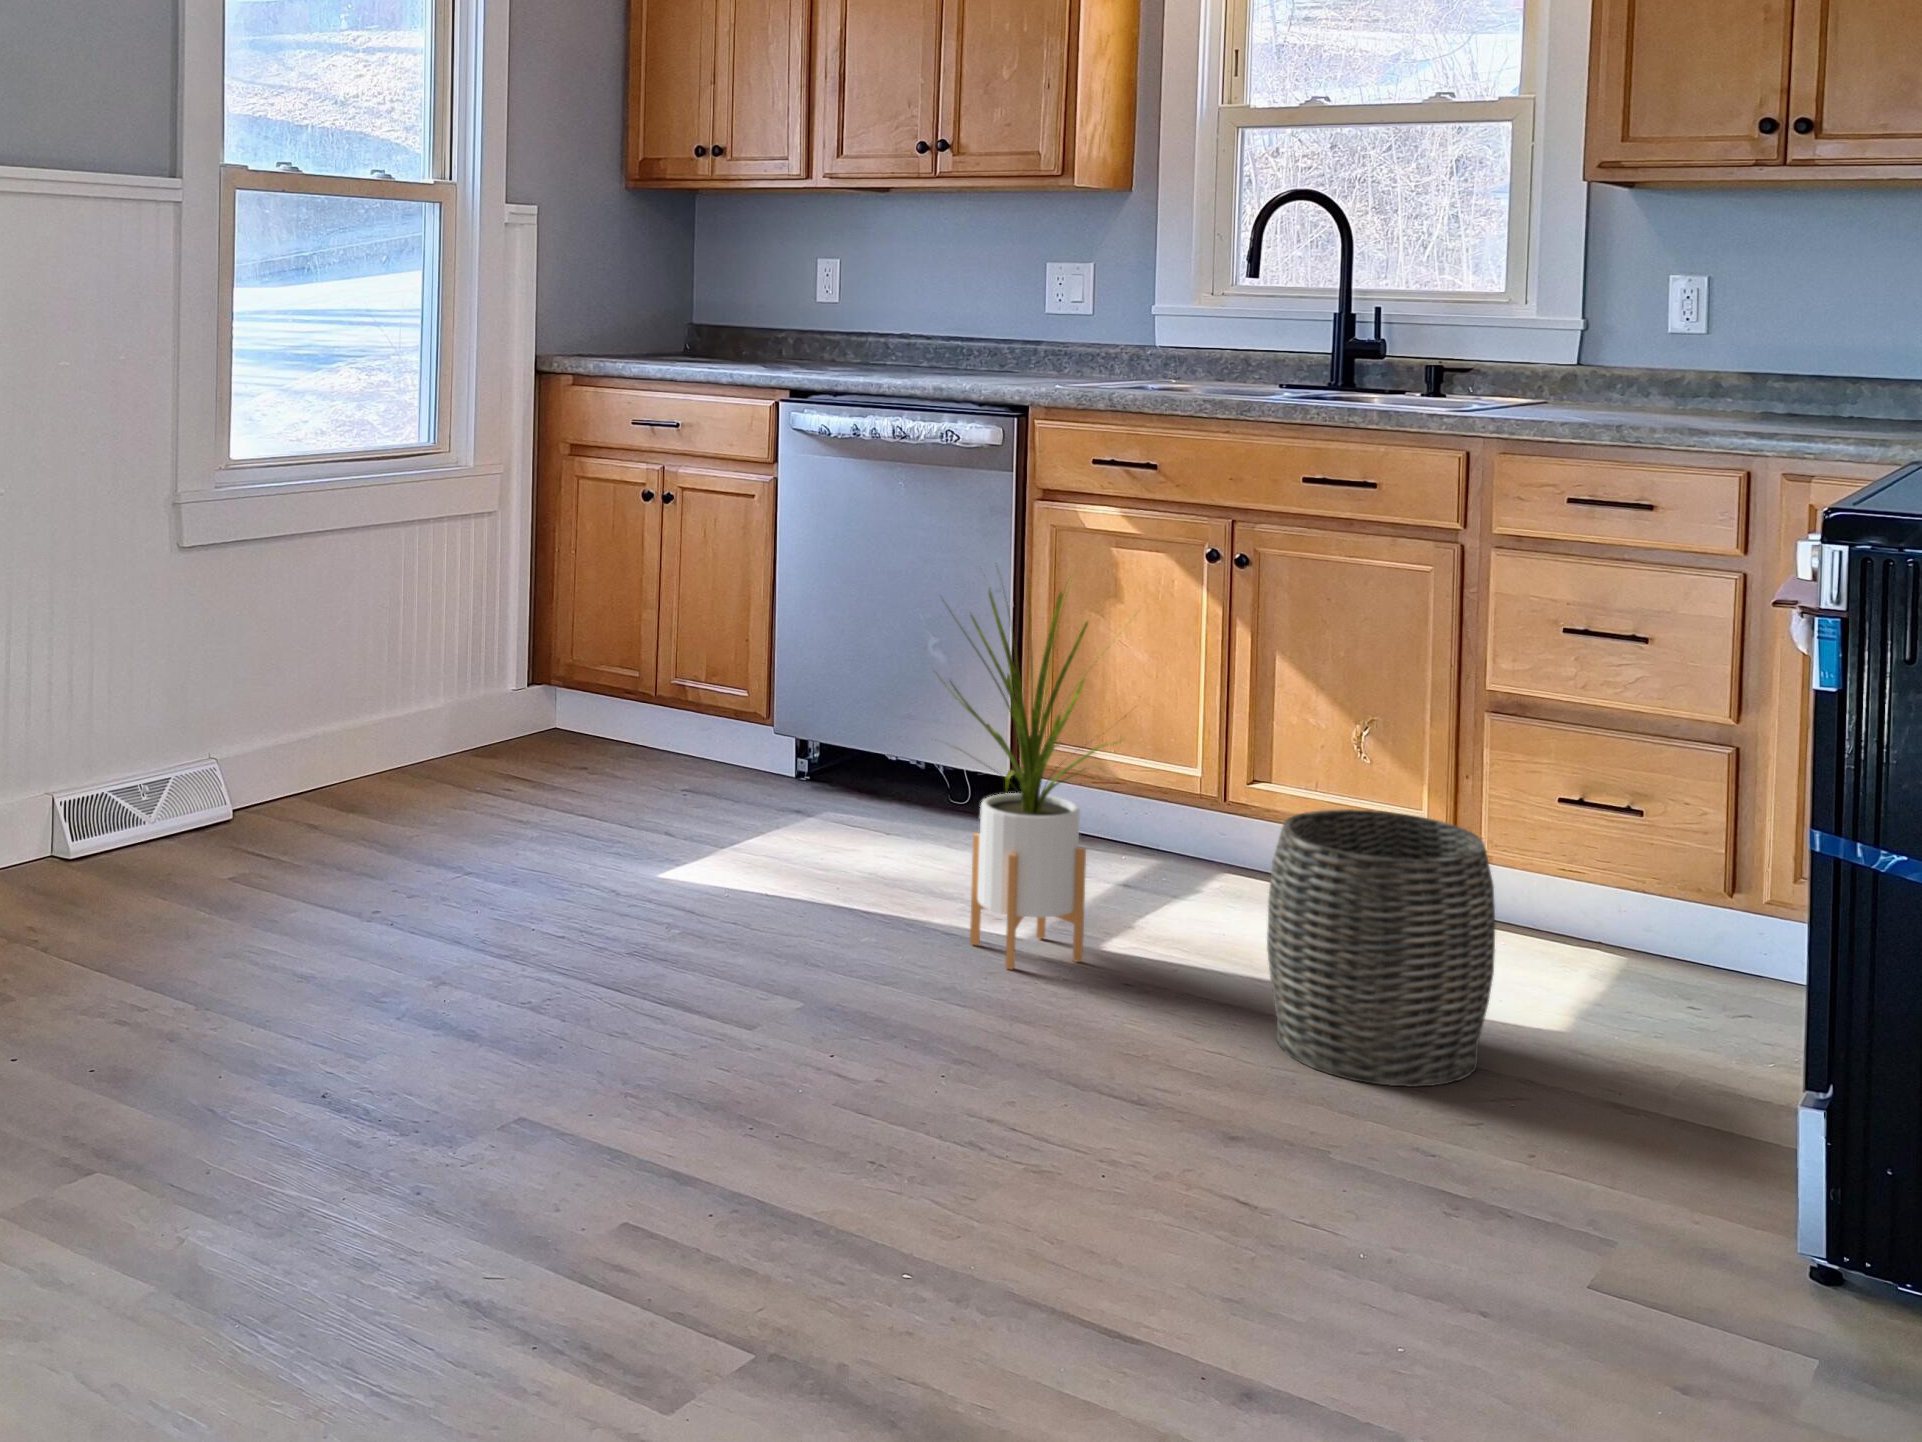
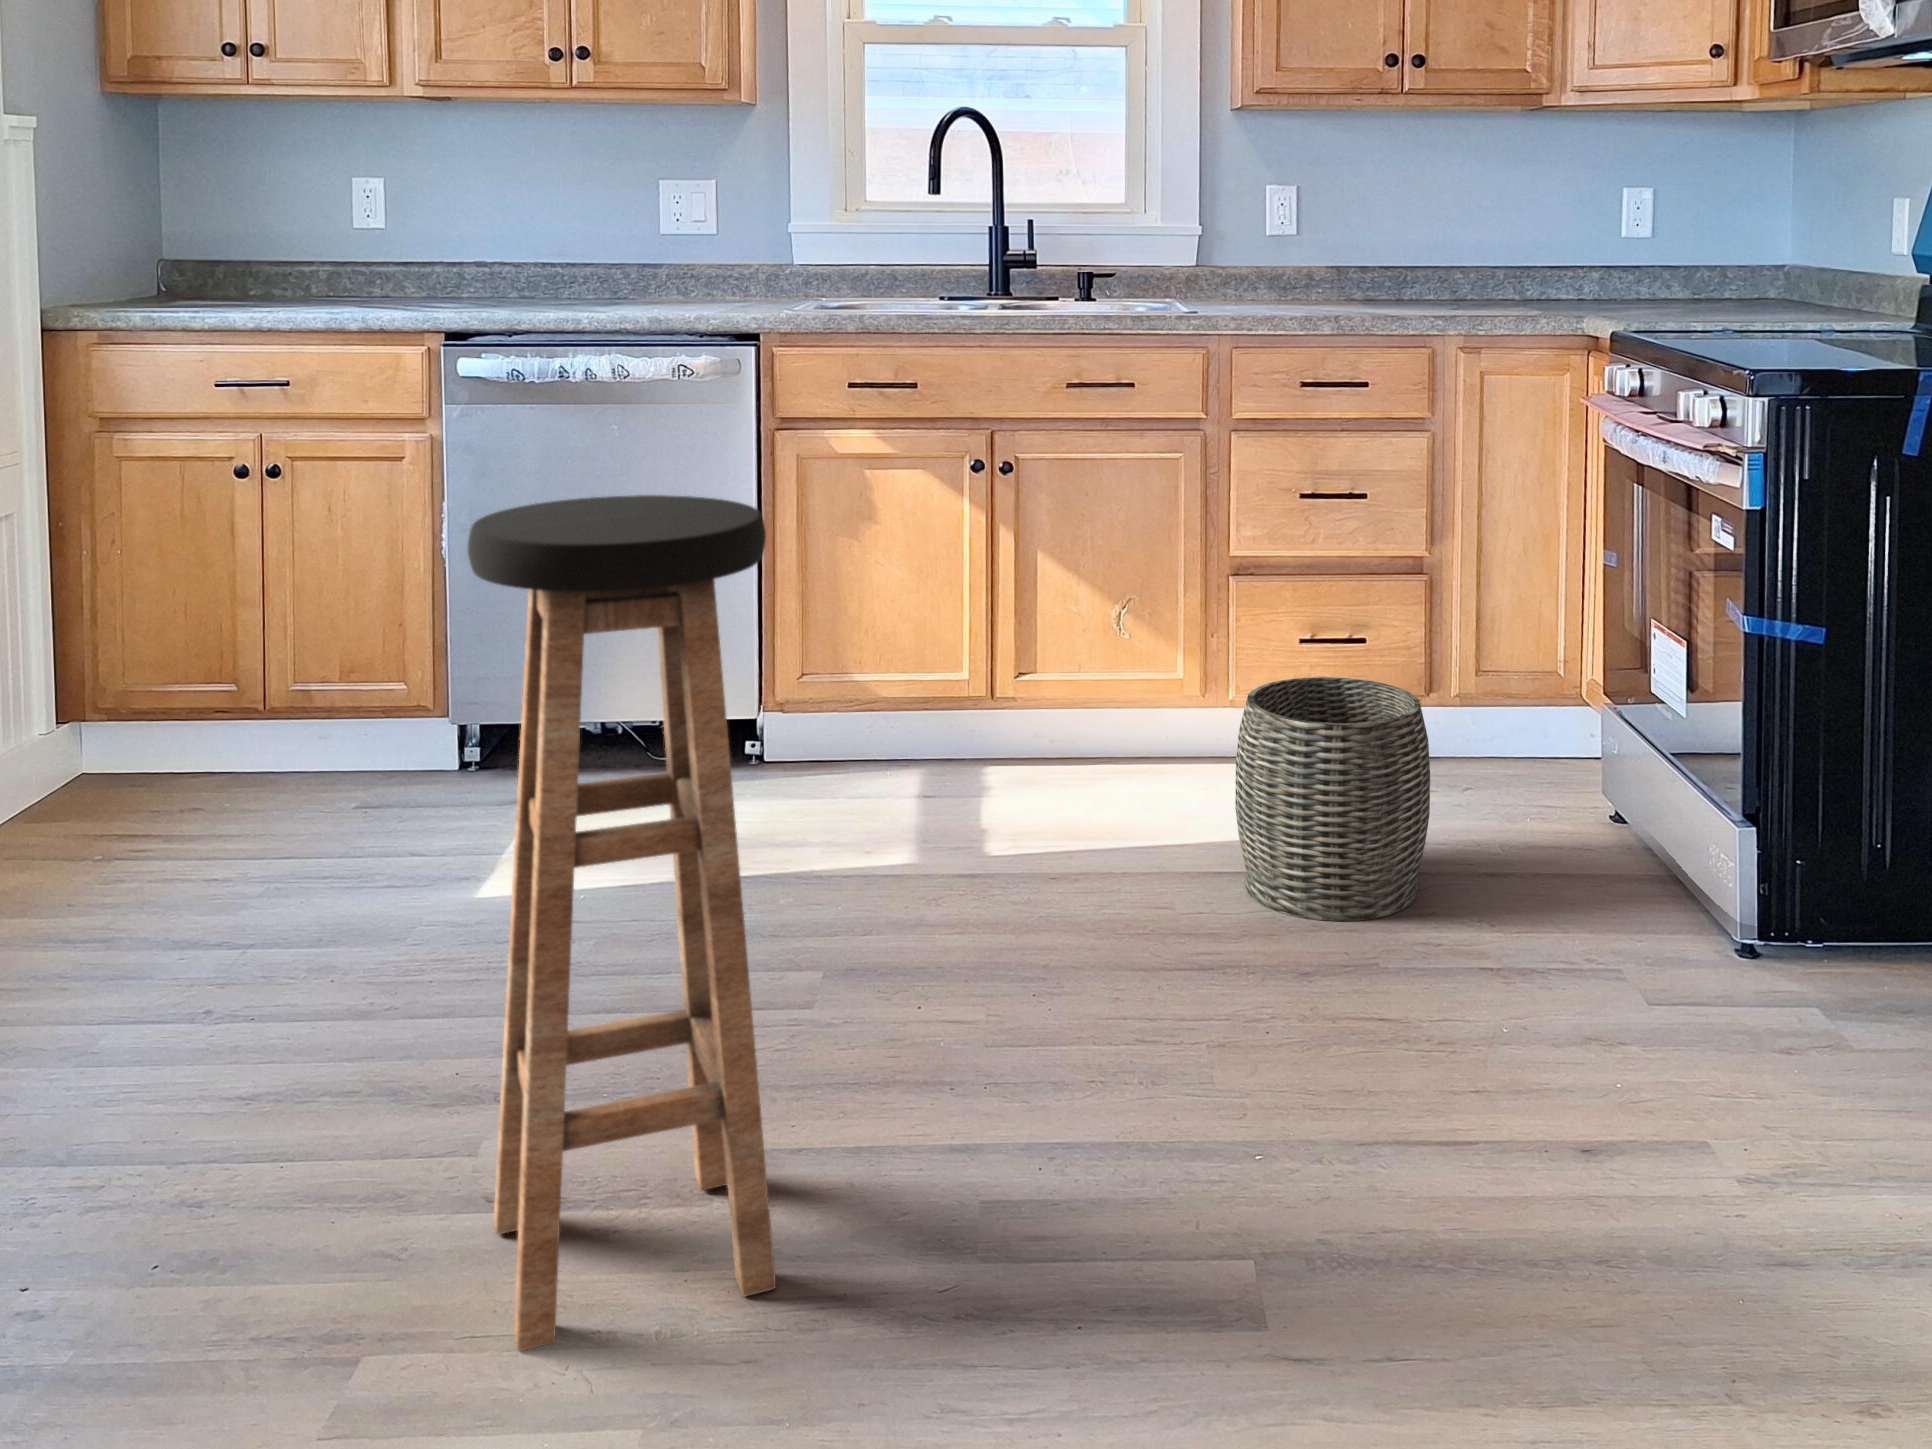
bar stool: none [290,480,549,1130] -> present [468,495,776,1351]
house plant: present [941,569,1126,969] -> none [858,495,1069,909]

